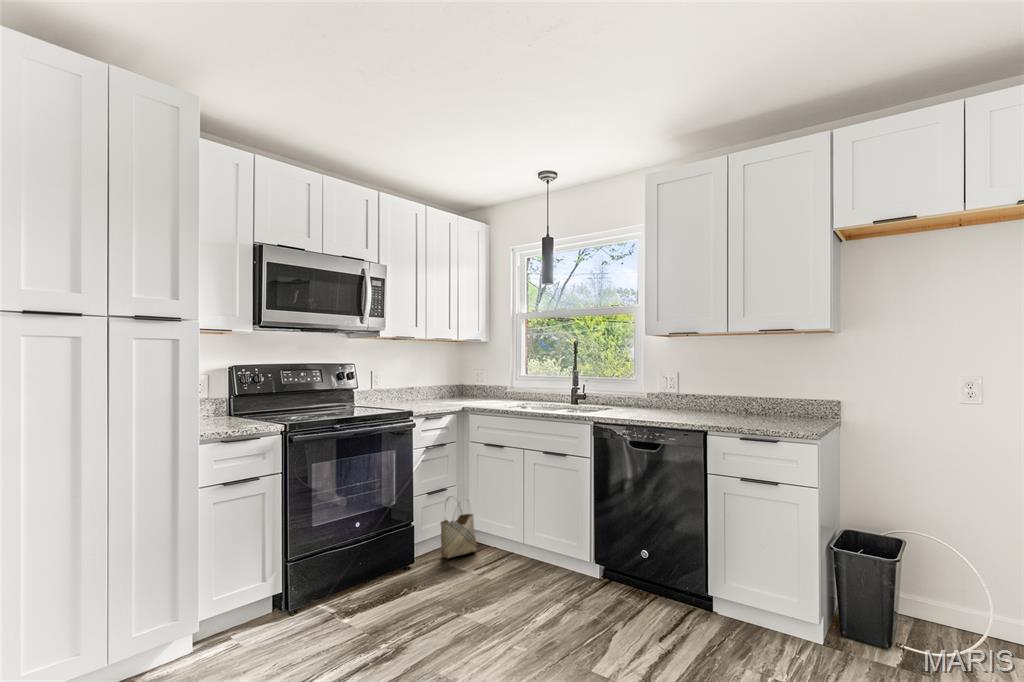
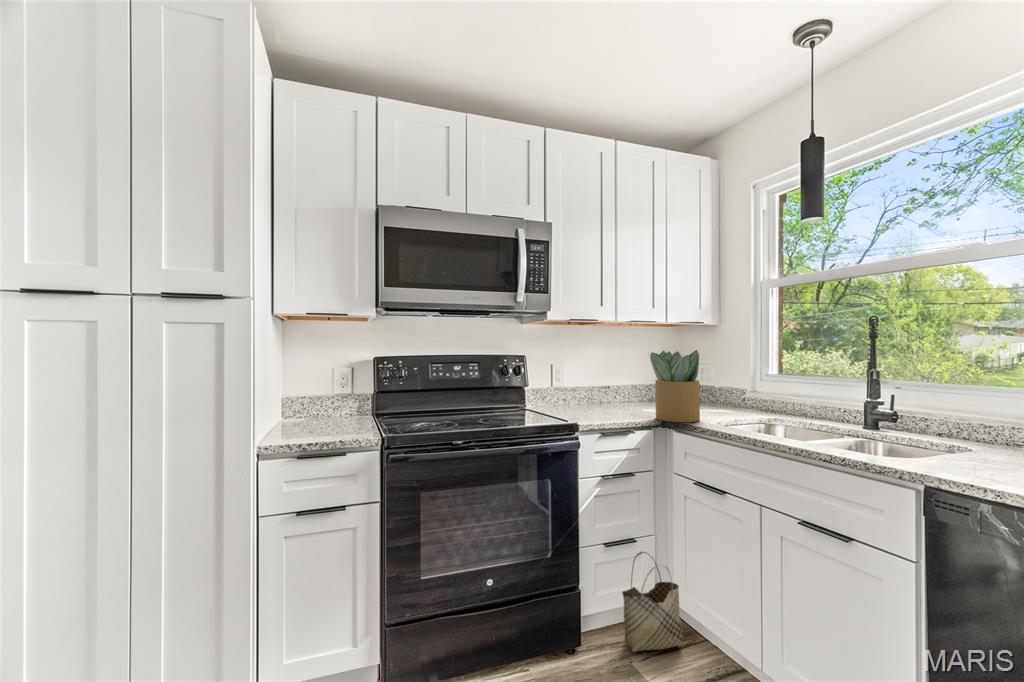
potted plant: none [453,360,486,407] -> present [648,350,700,422]

